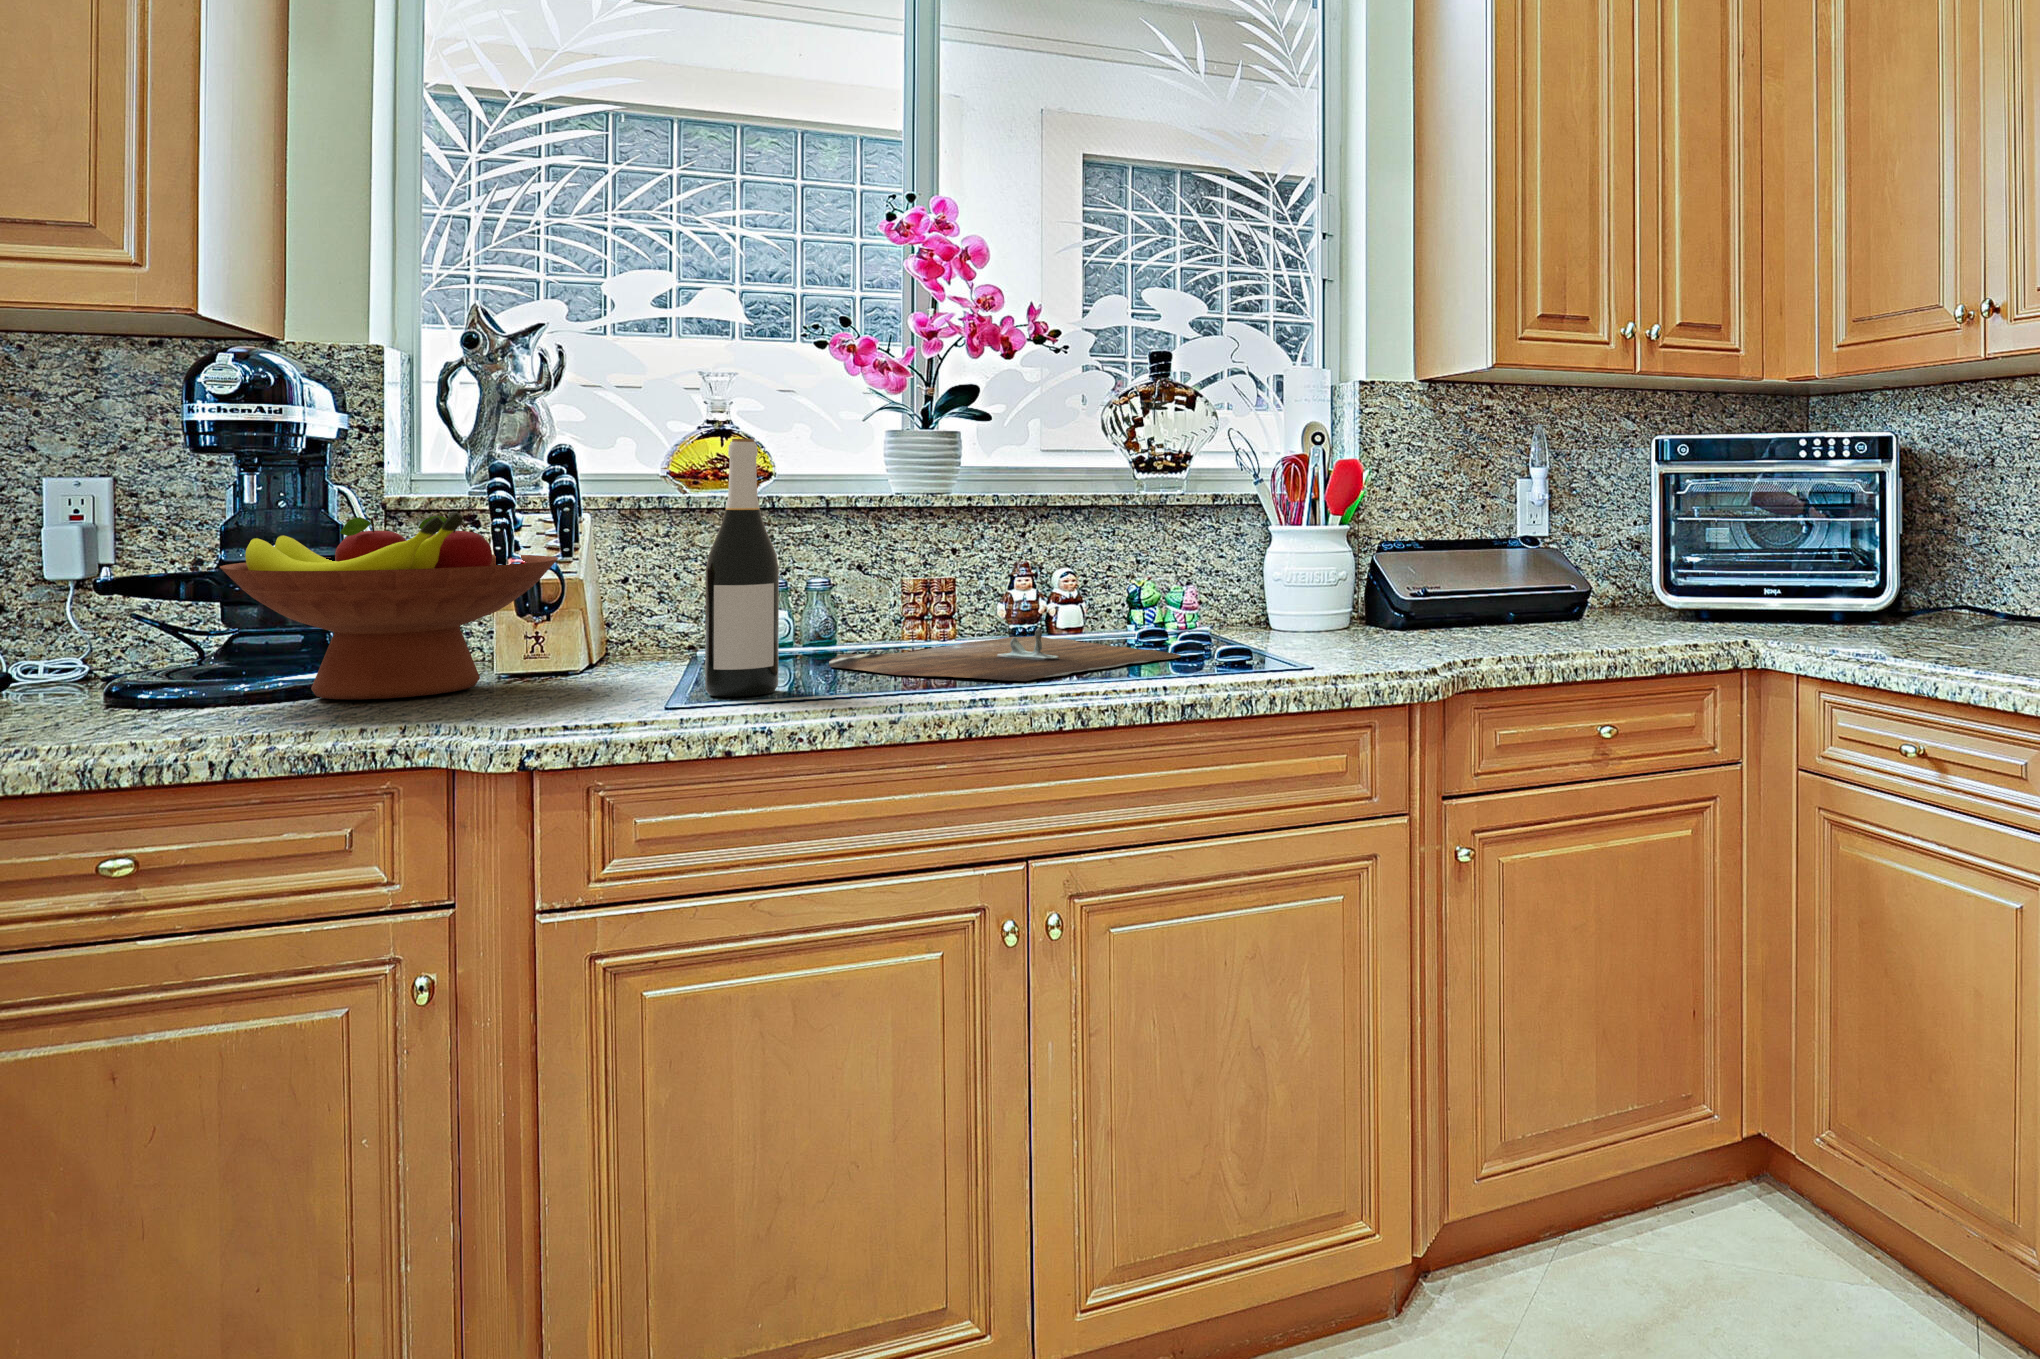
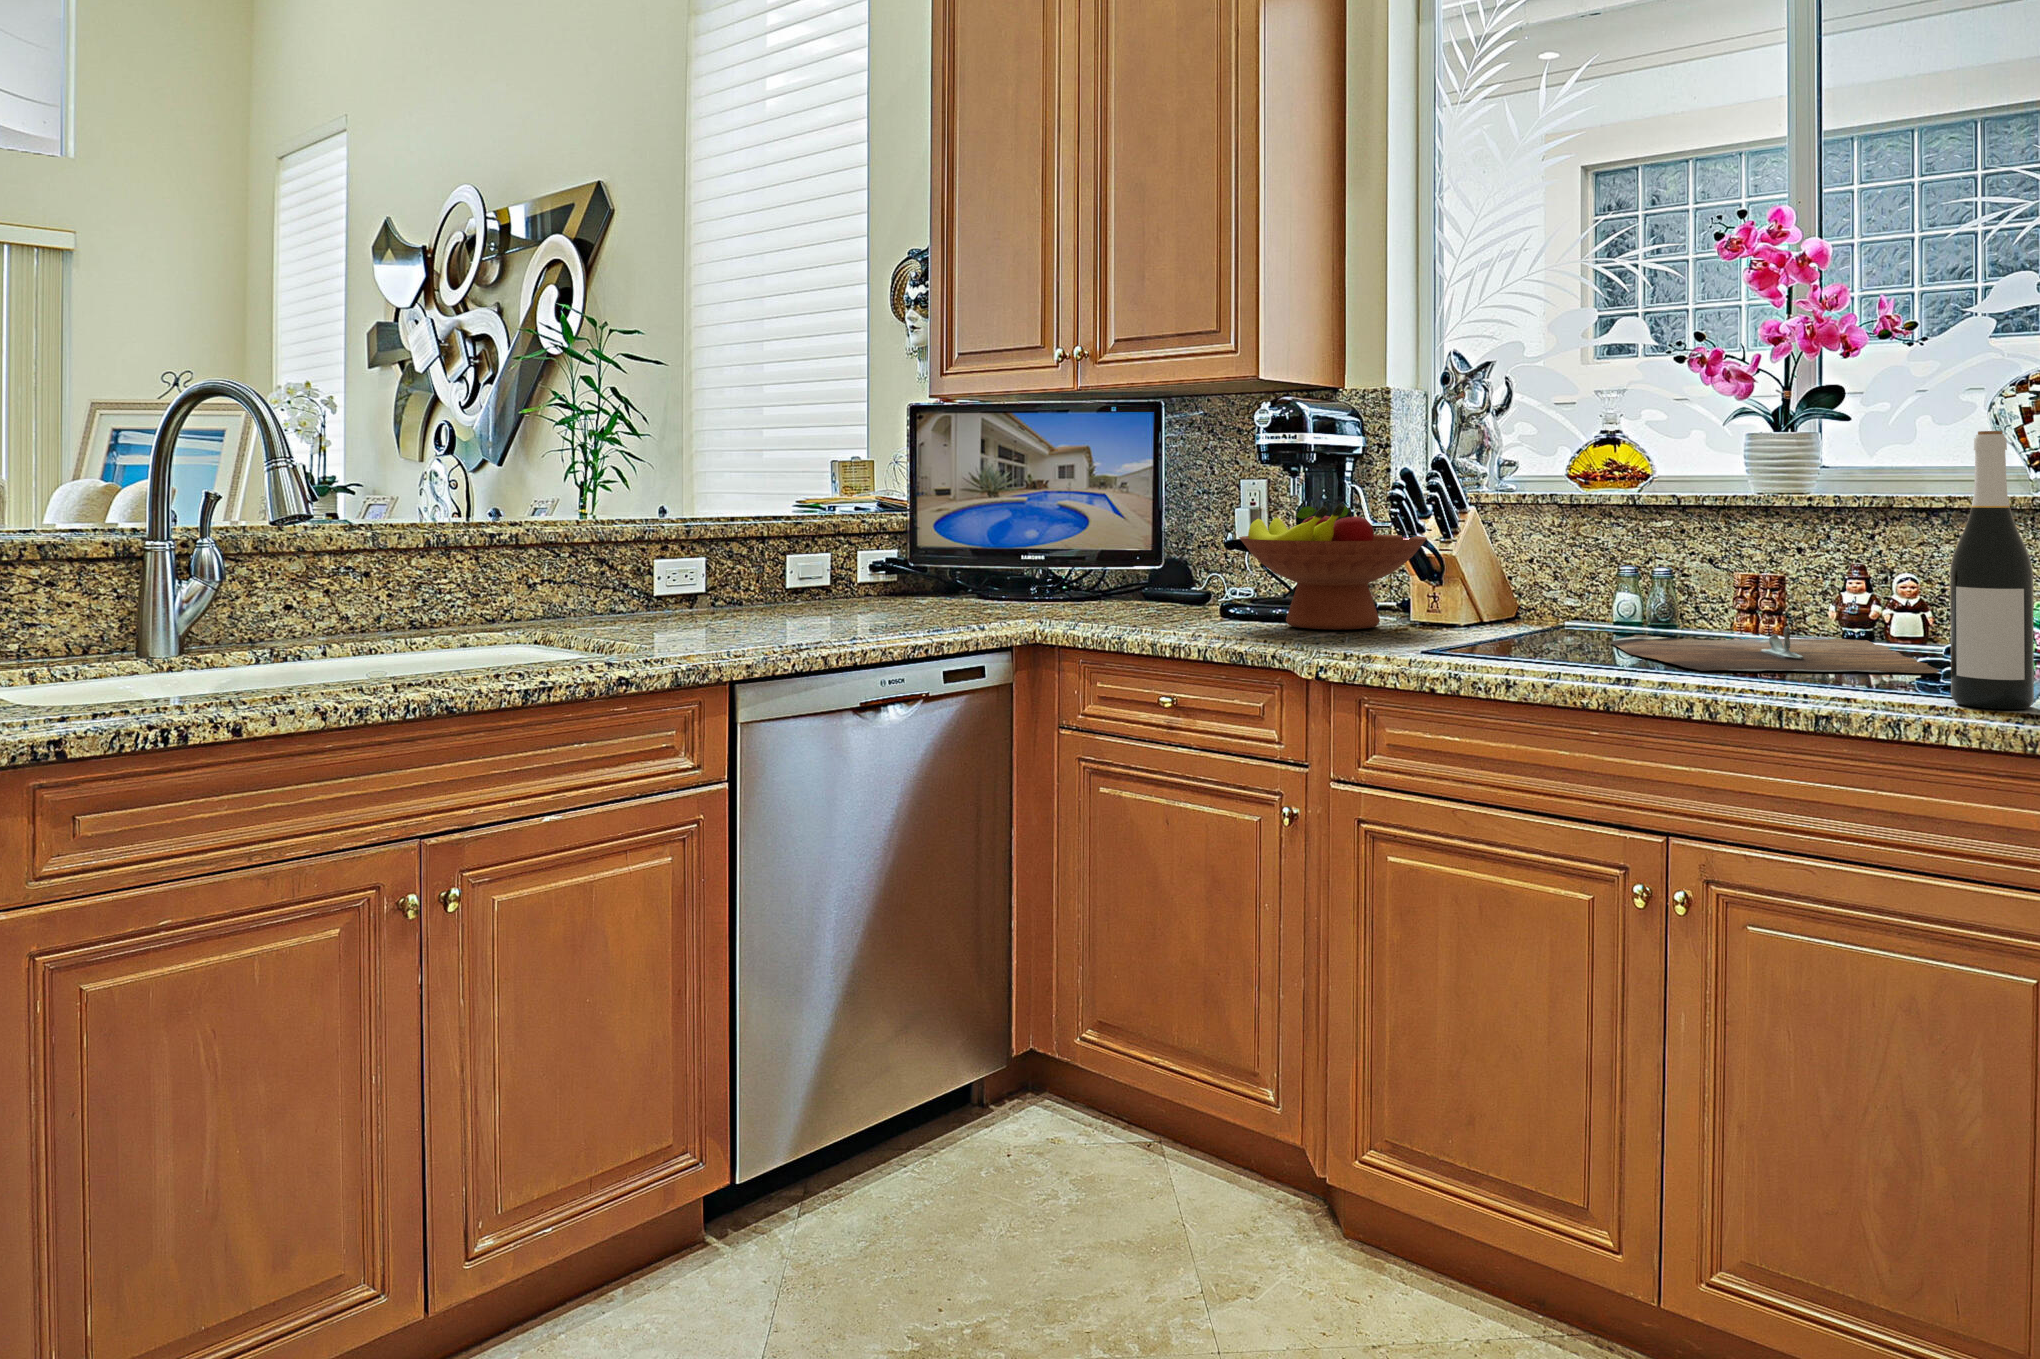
wine bottle: present [705,439,779,697] -> present [1950,431,2034,709]

